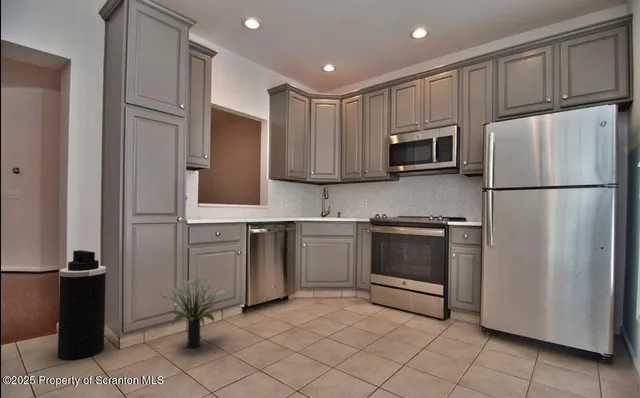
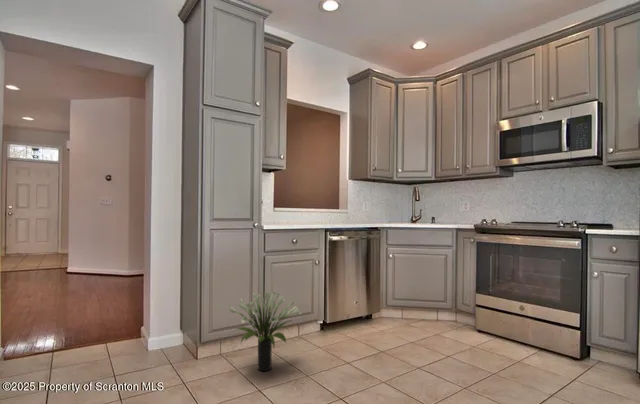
trash can: present [58,250,106,359] -> none [128,257,175,374]

